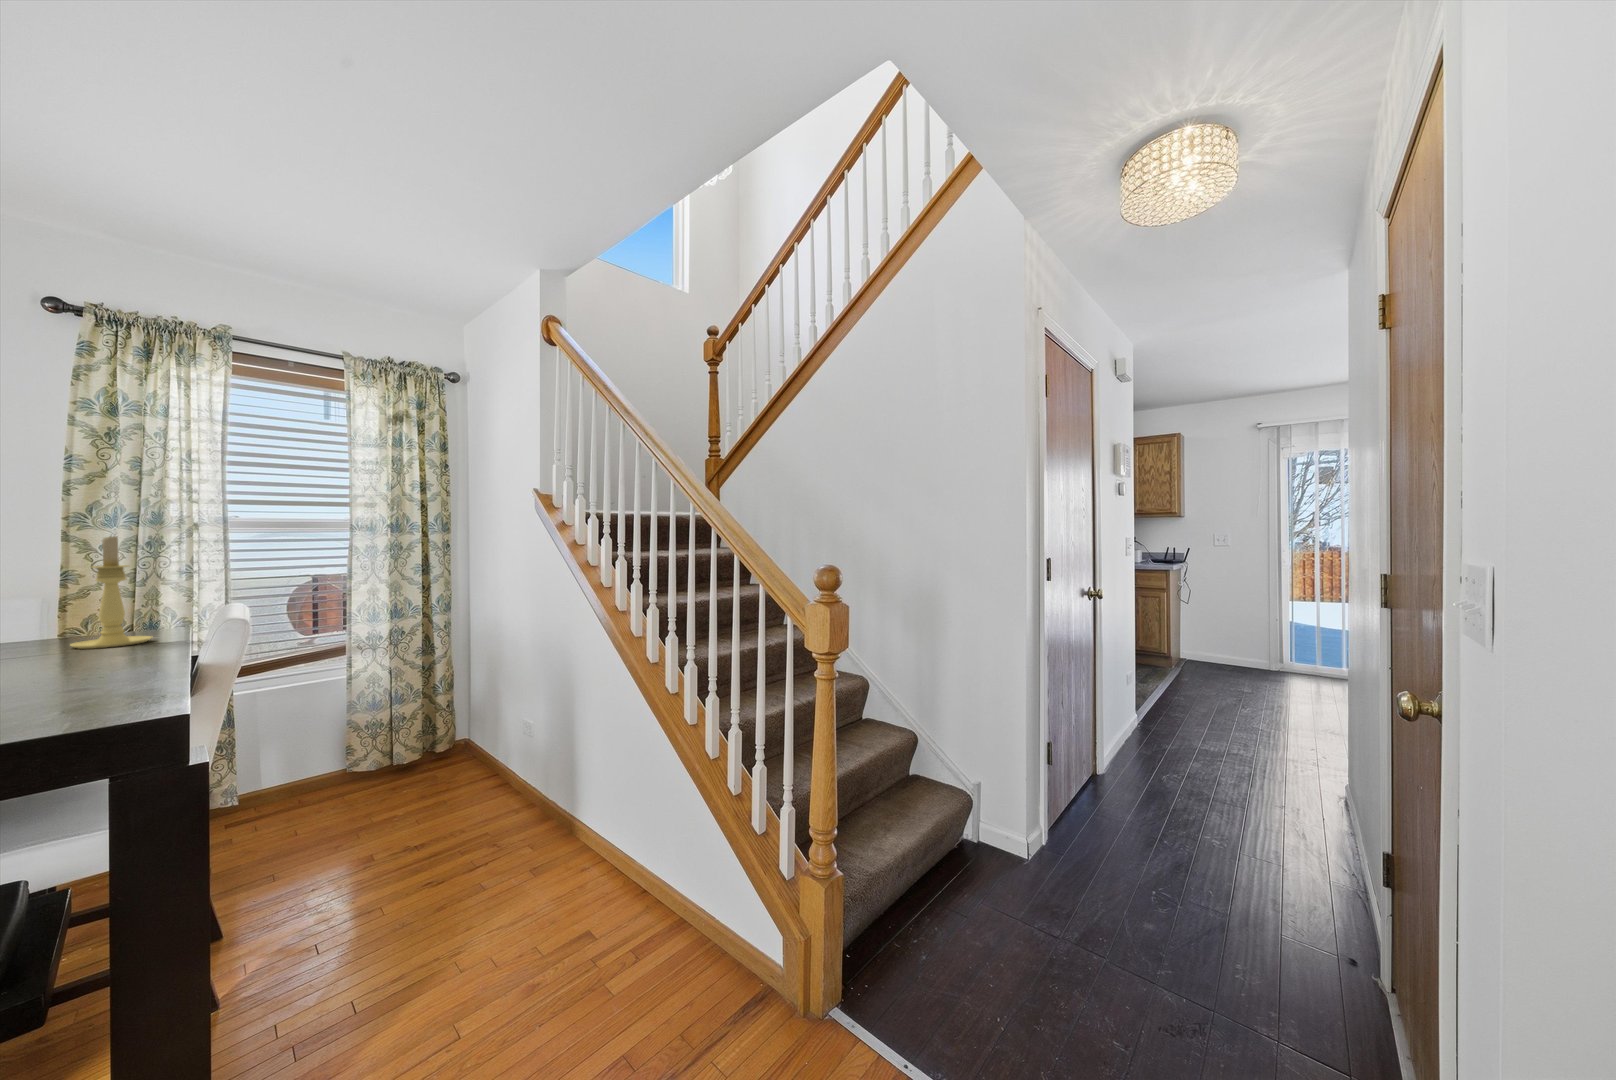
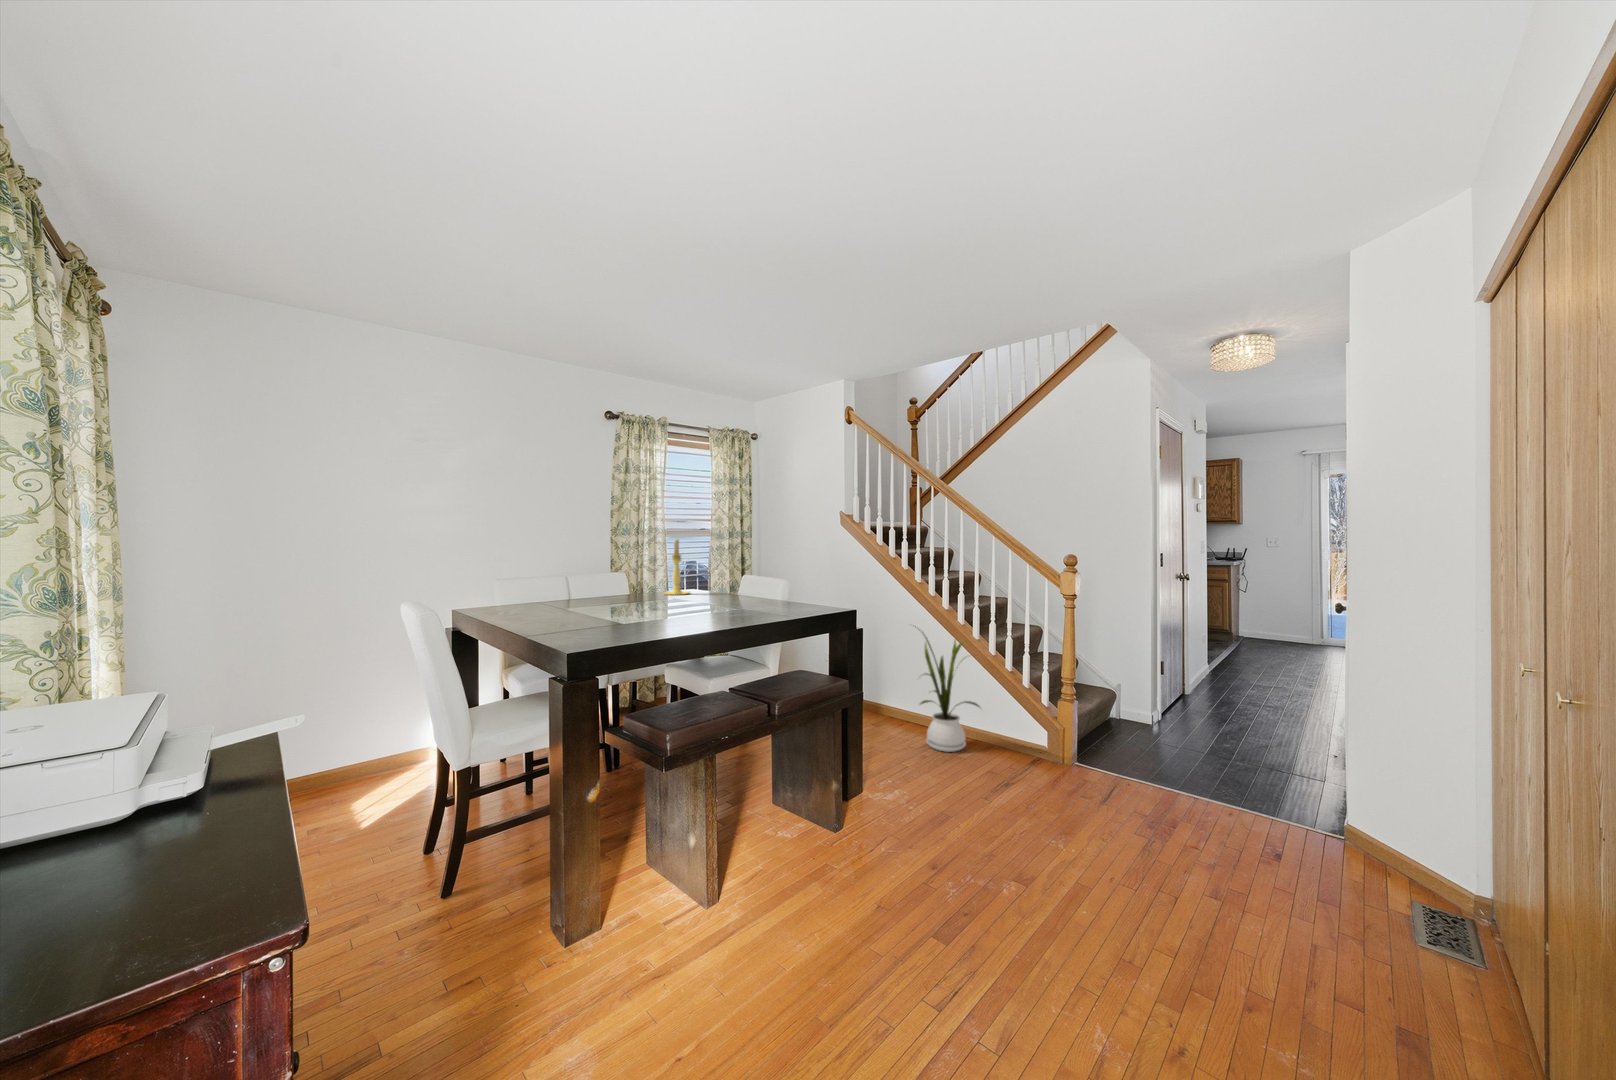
house plant: none [556,697,675,969] -> present [915,626,979,752]

